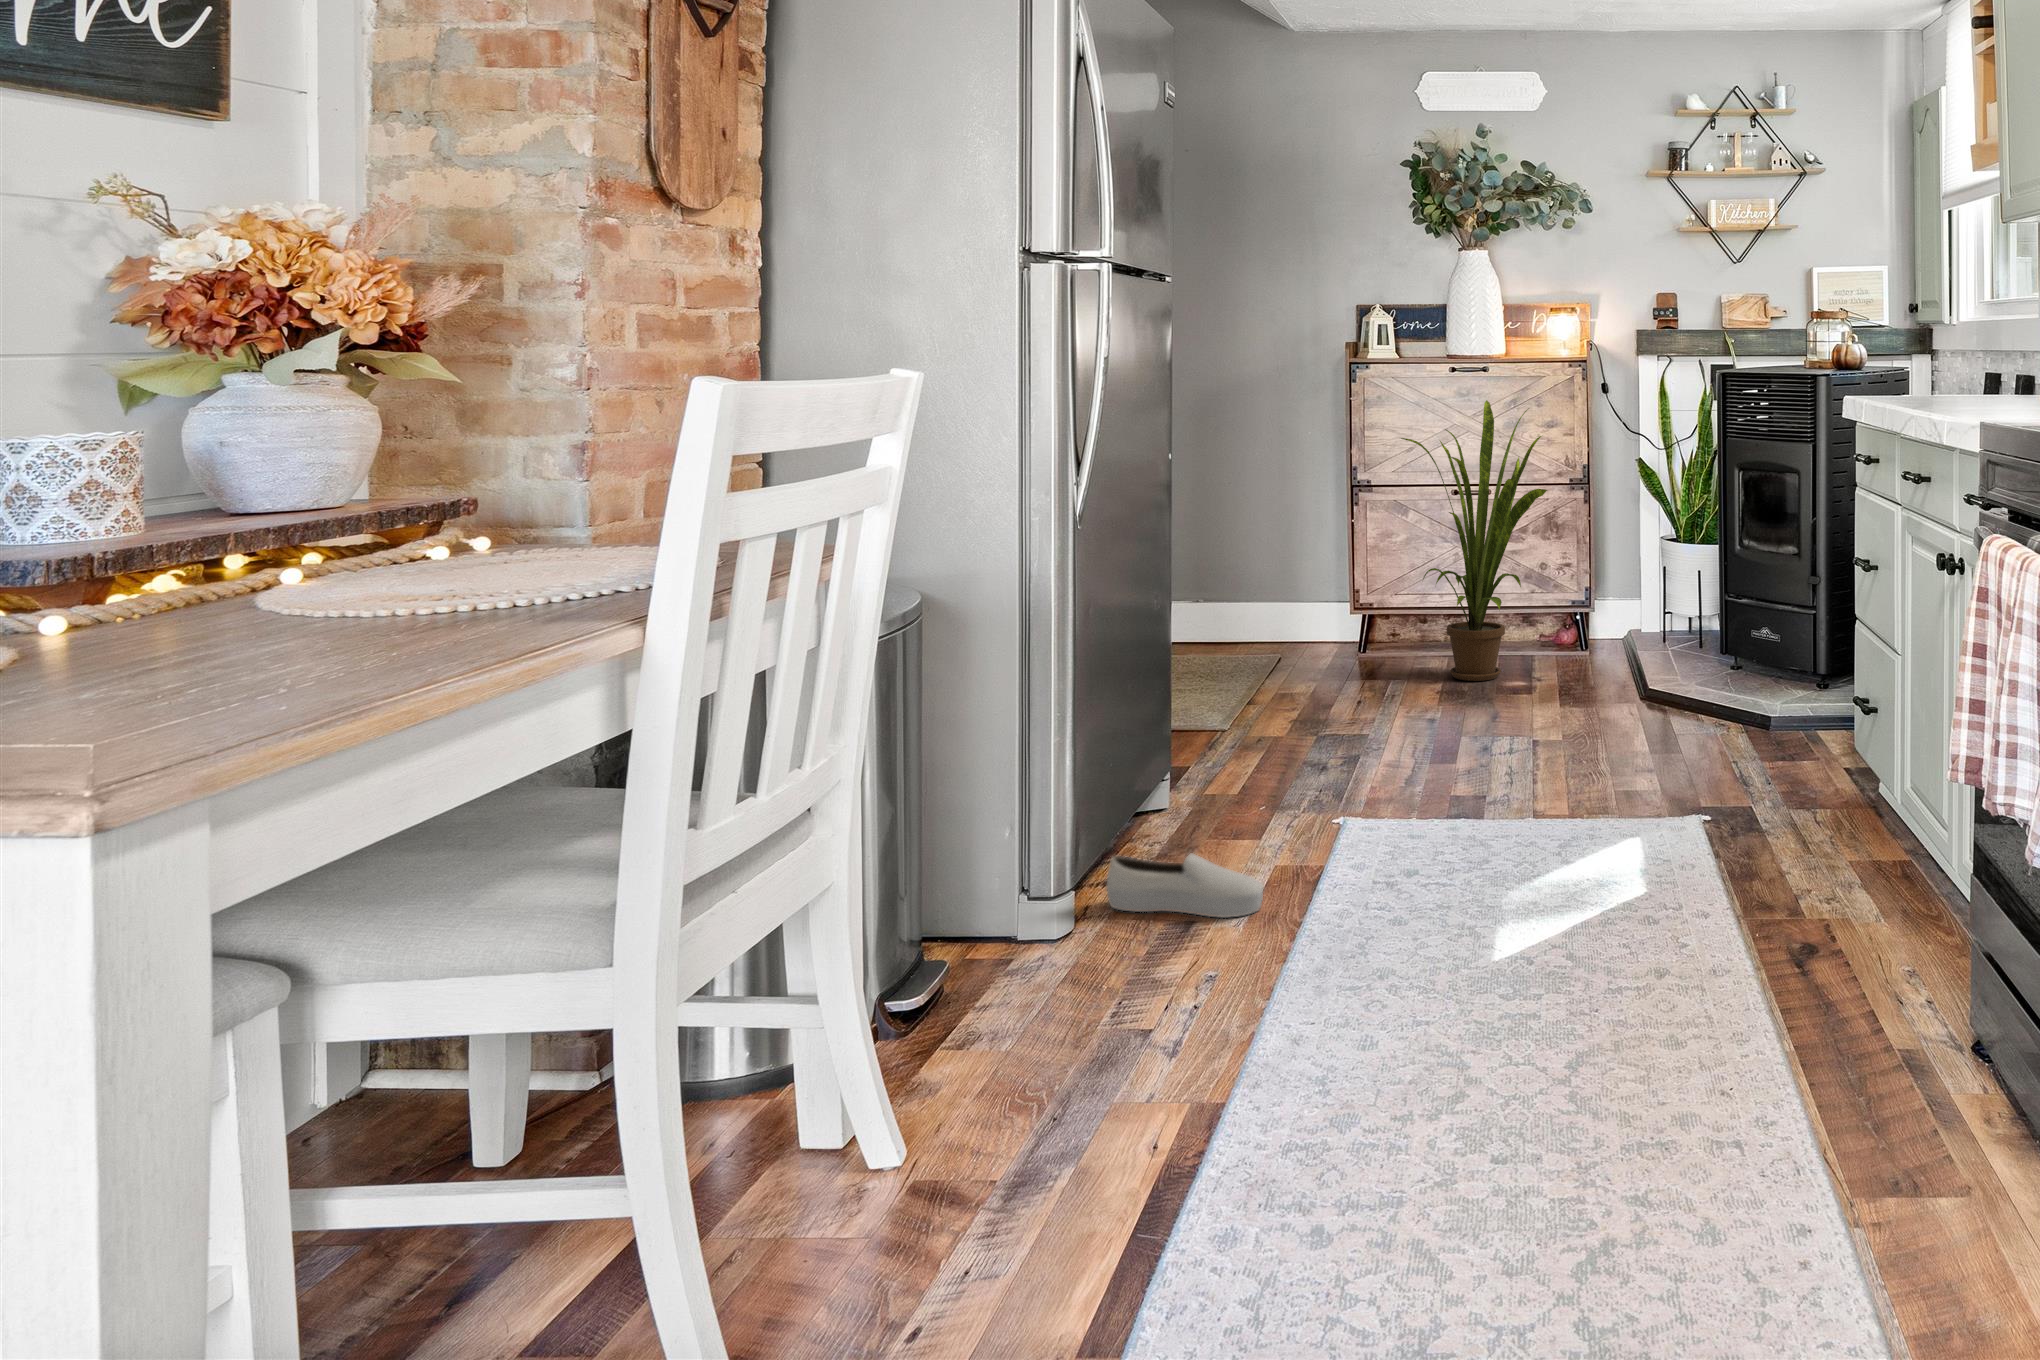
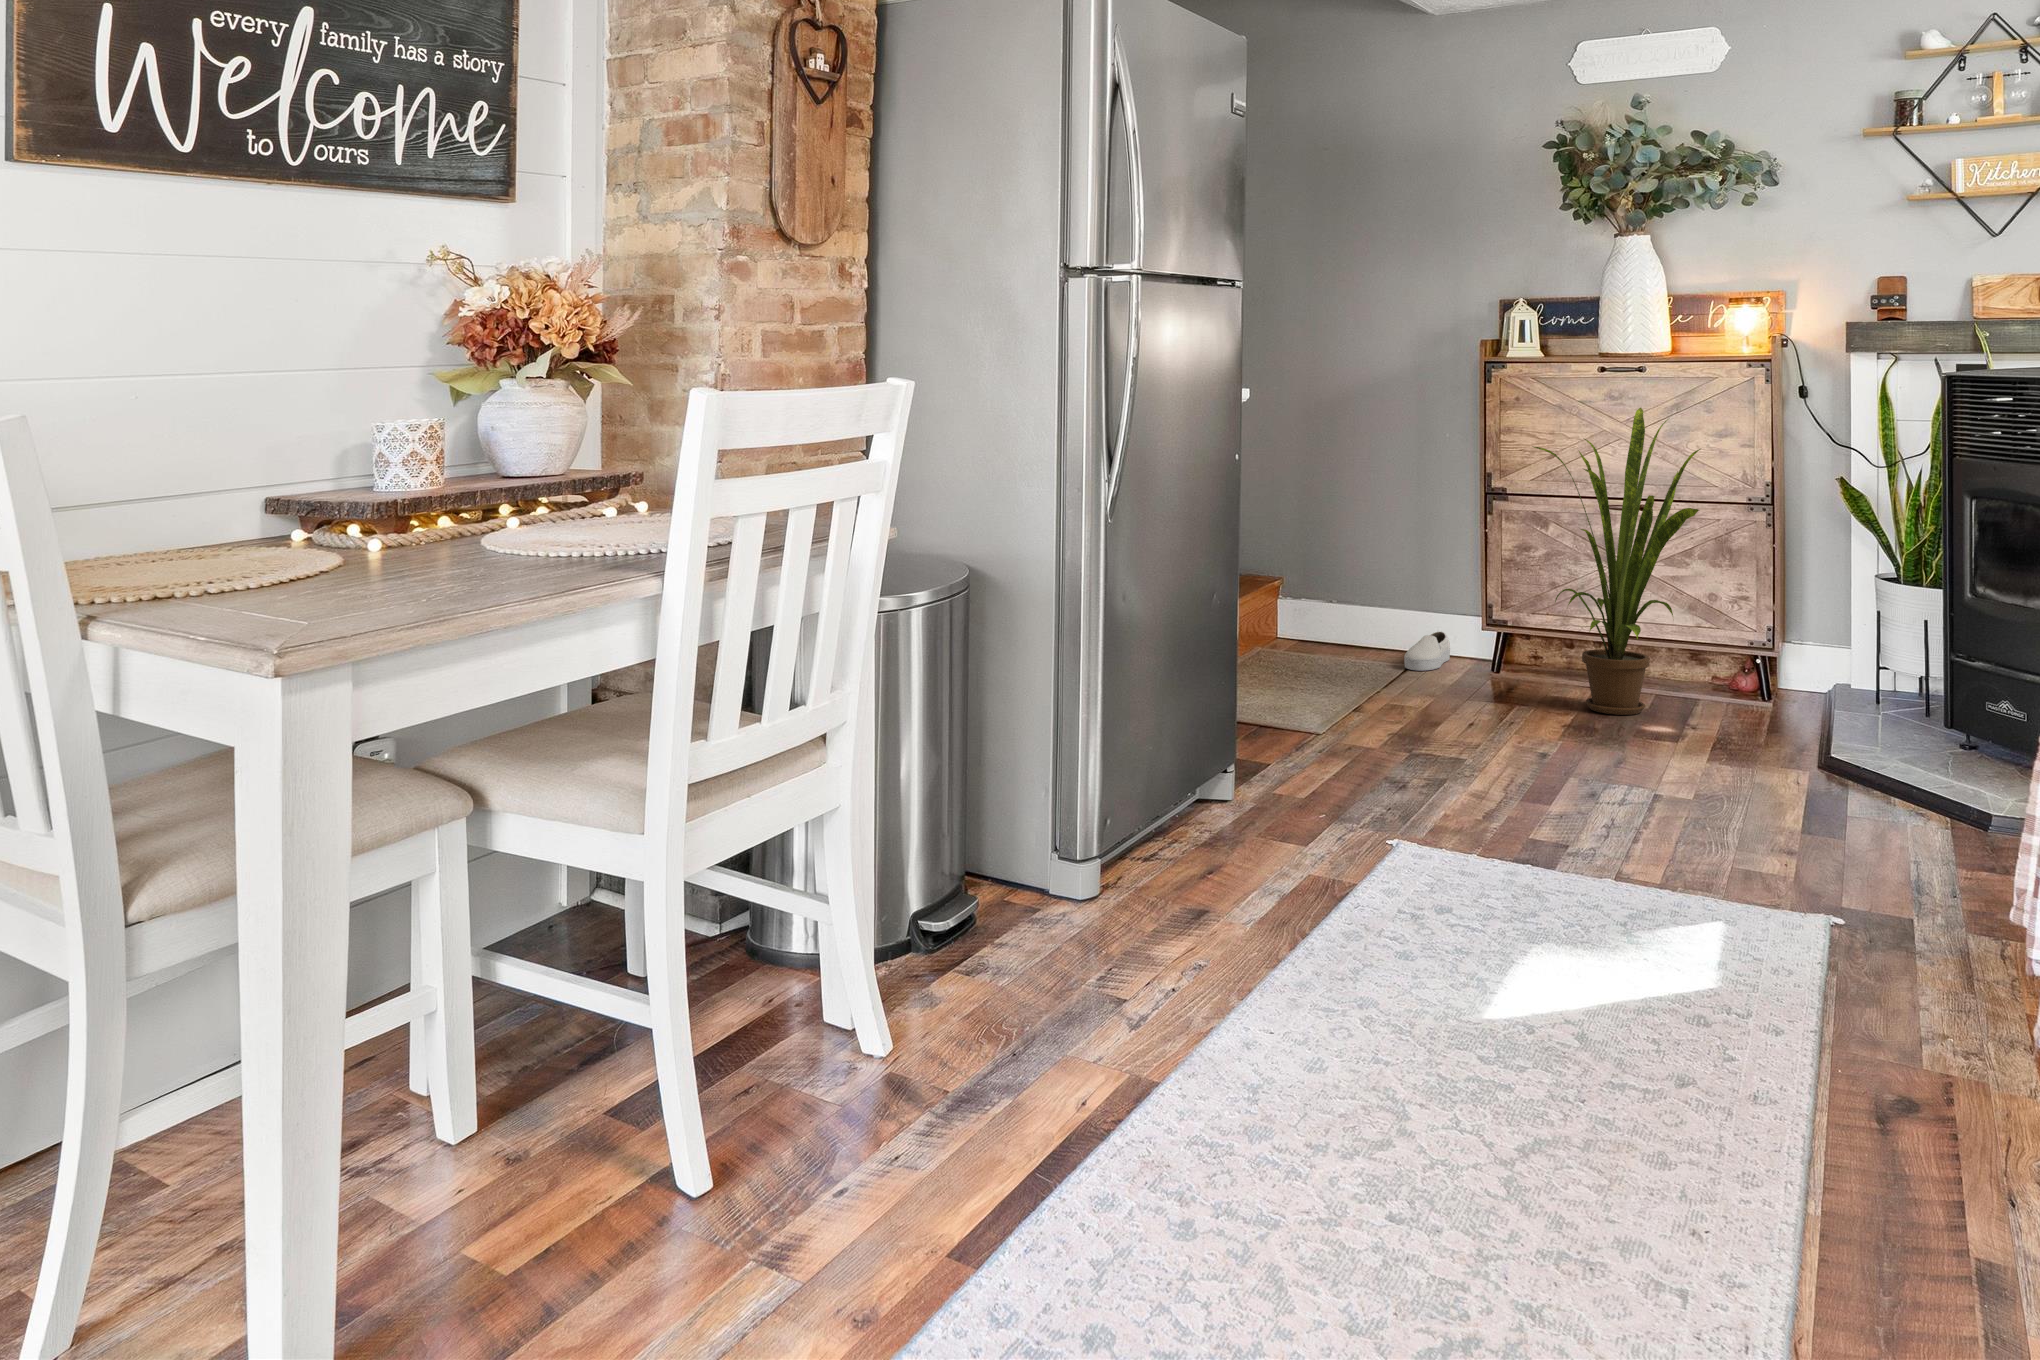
shoe: present [1107,854,1263,918] -> present [1404,632,1450,671]

